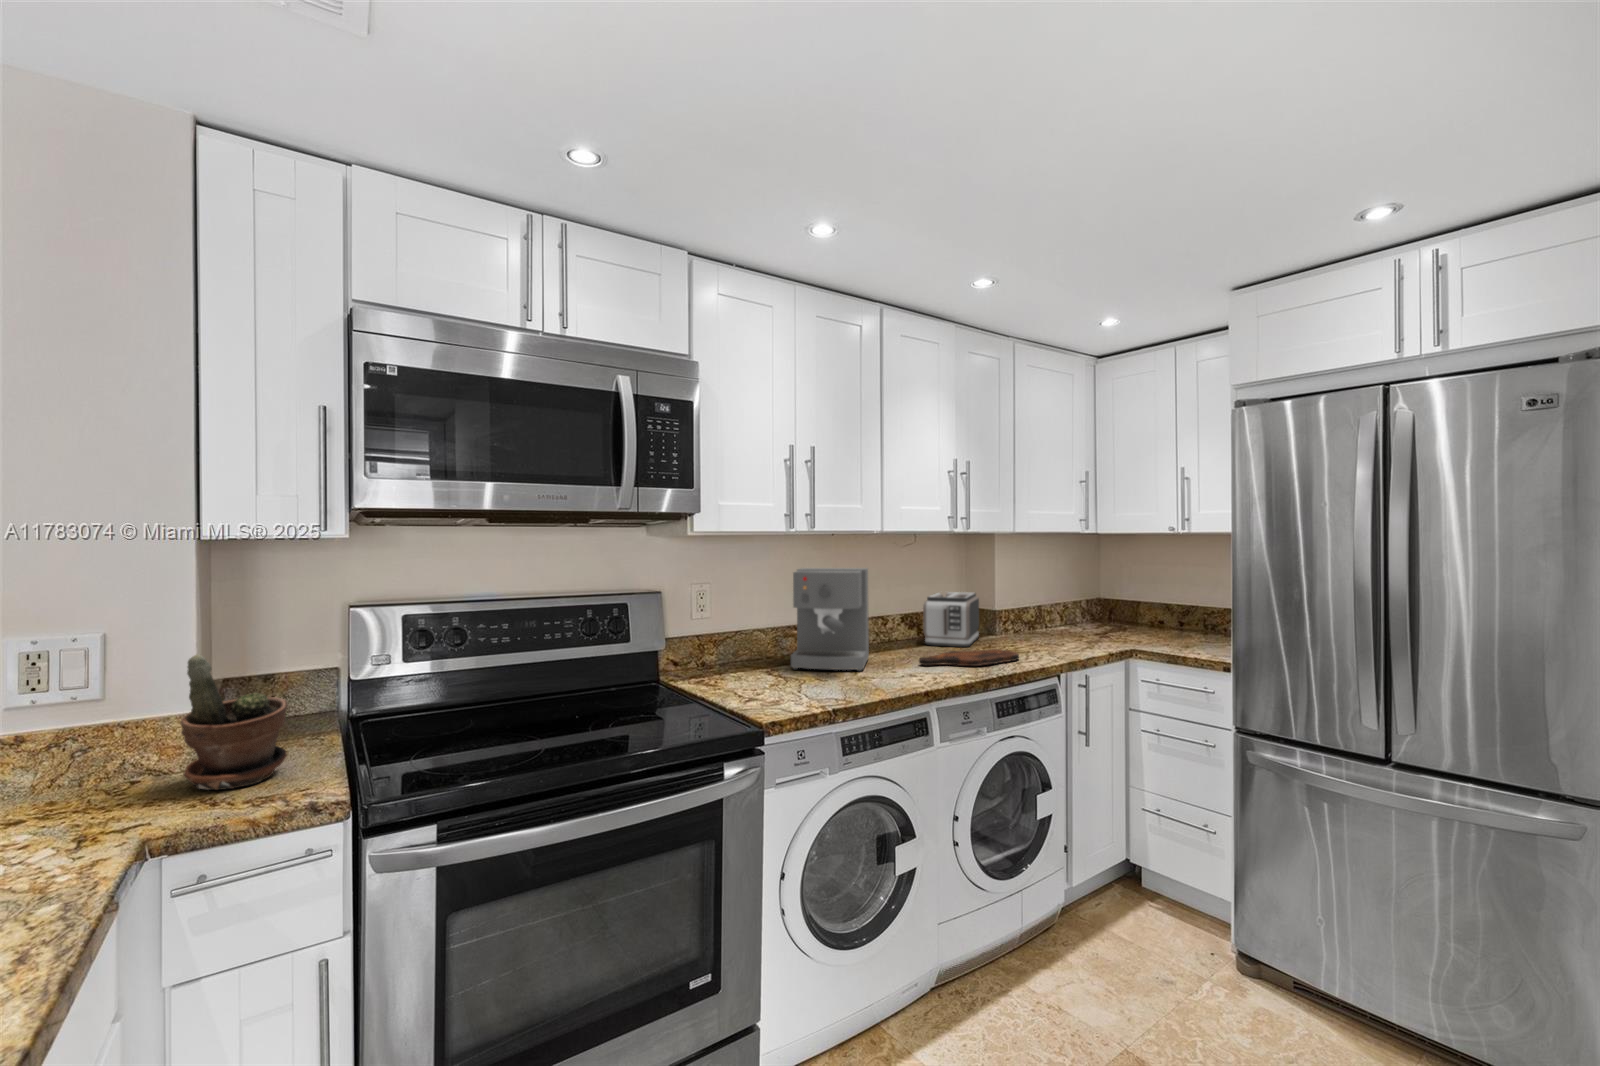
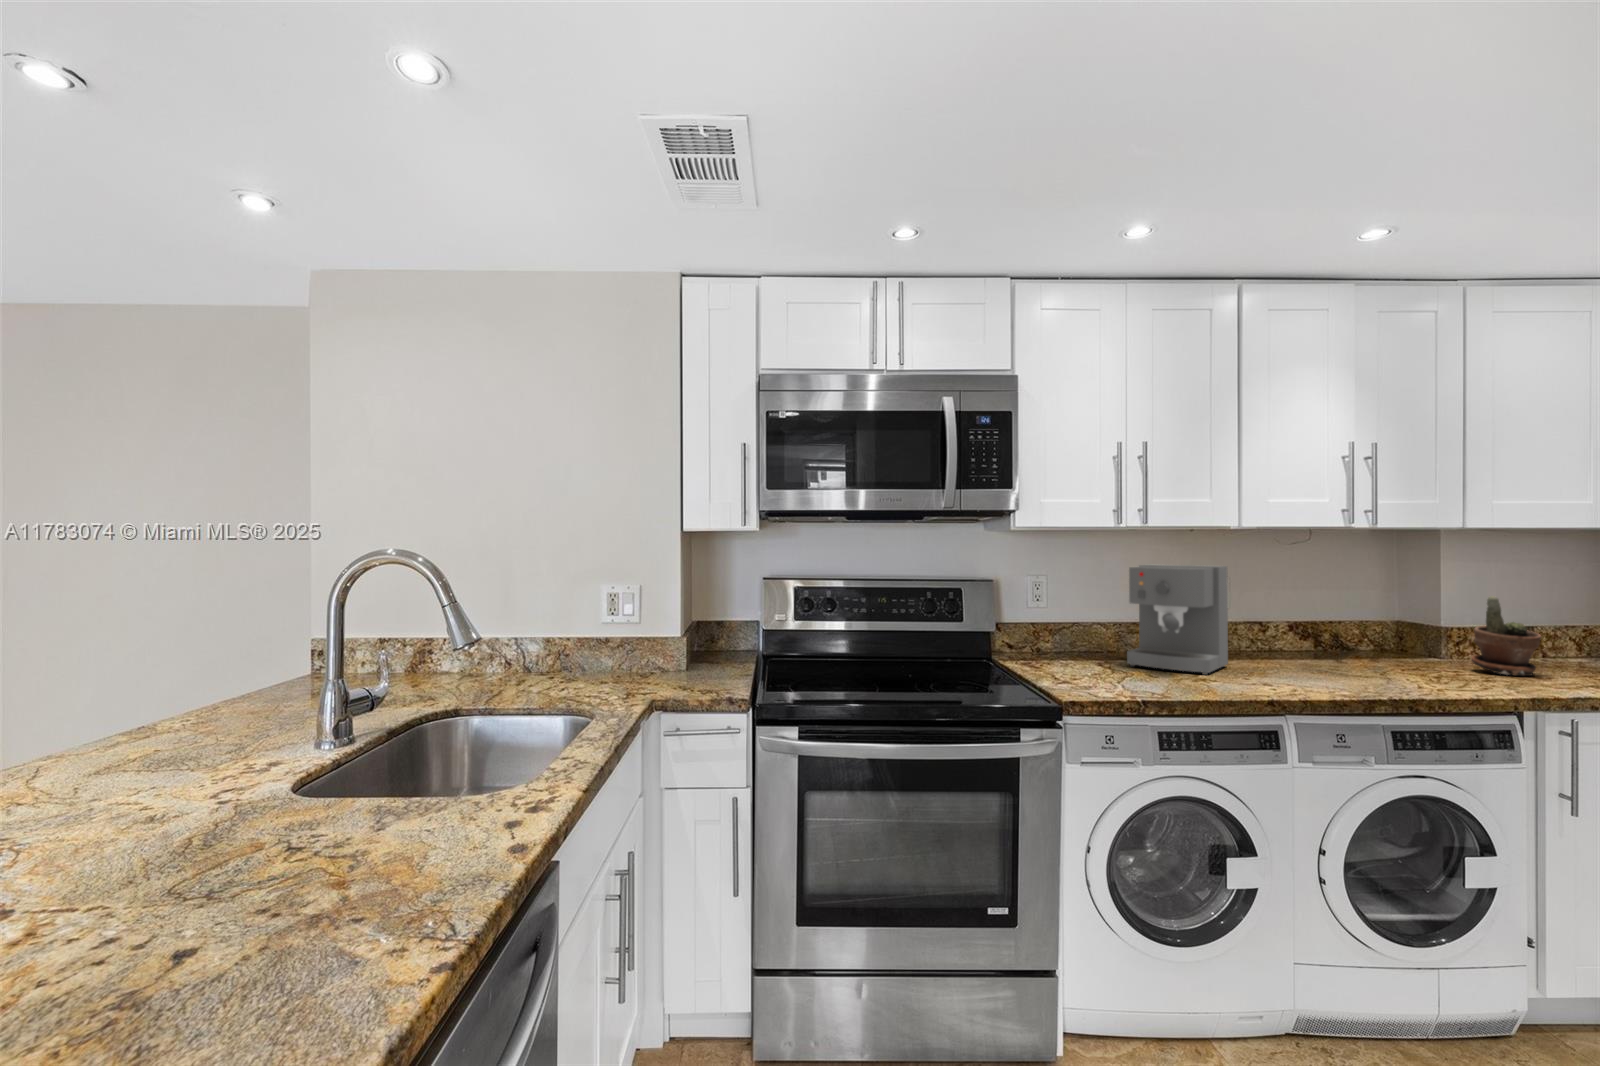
toaster: present [923,592,979,647] -> none [1318,600,1414,667]
cutting board: present [919,649,1019,666] -> none [1287,666,1445,685]
potted plant: present [180,655,287,790] -> present [1471,596,1541,676]

